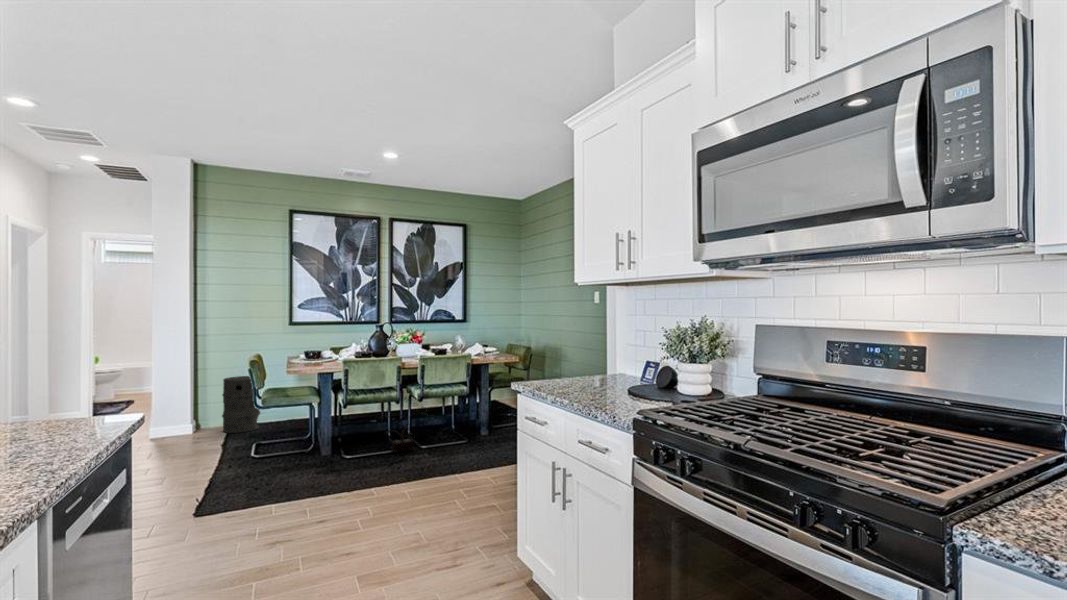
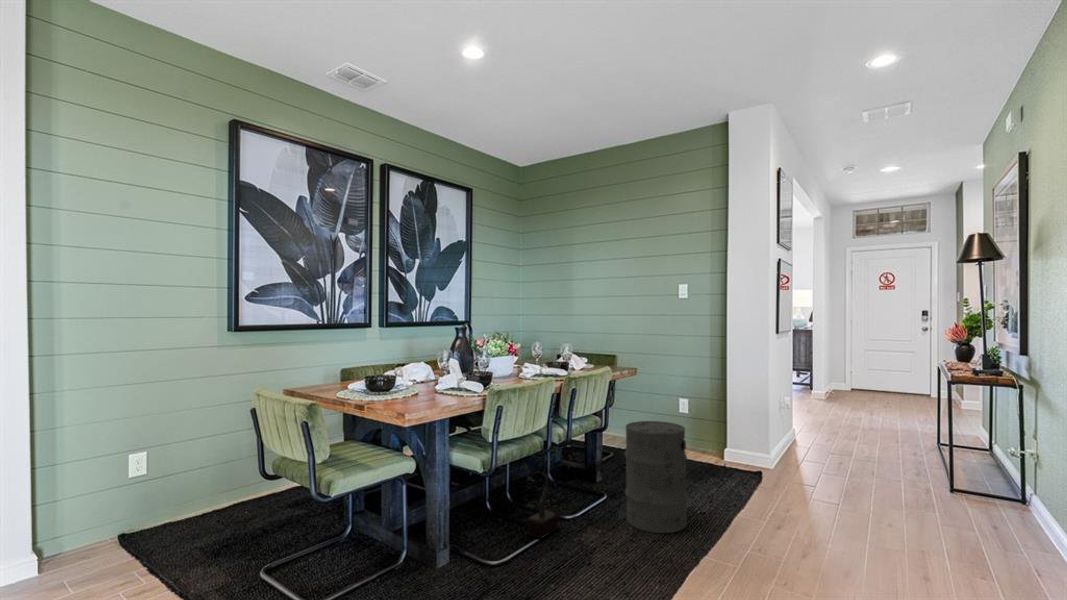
trash can: present [222,376,260,433] -> present [625,421,688,533]

